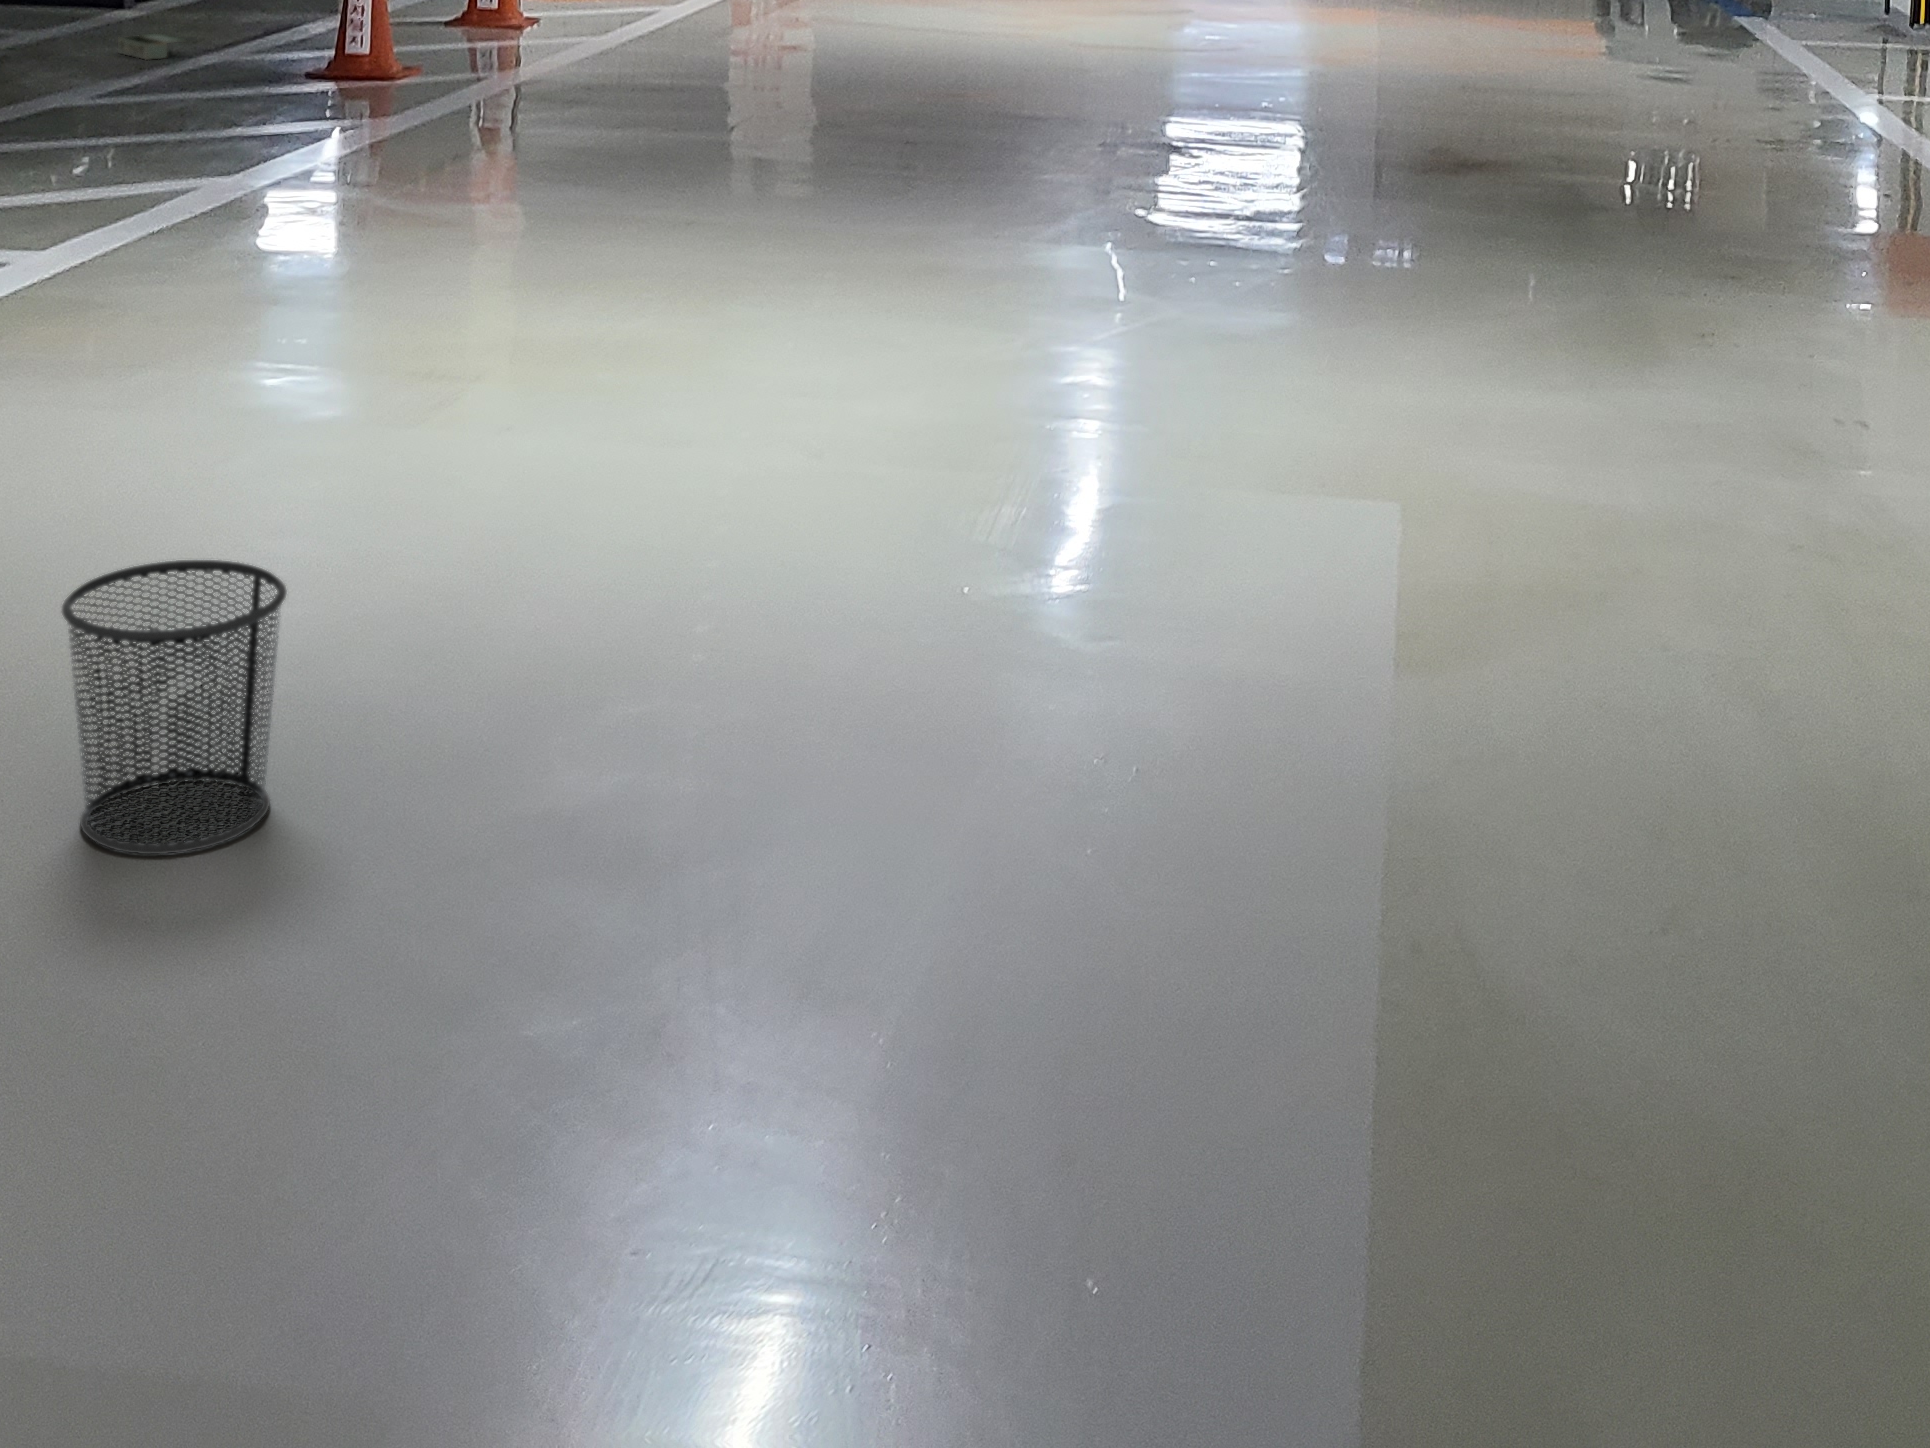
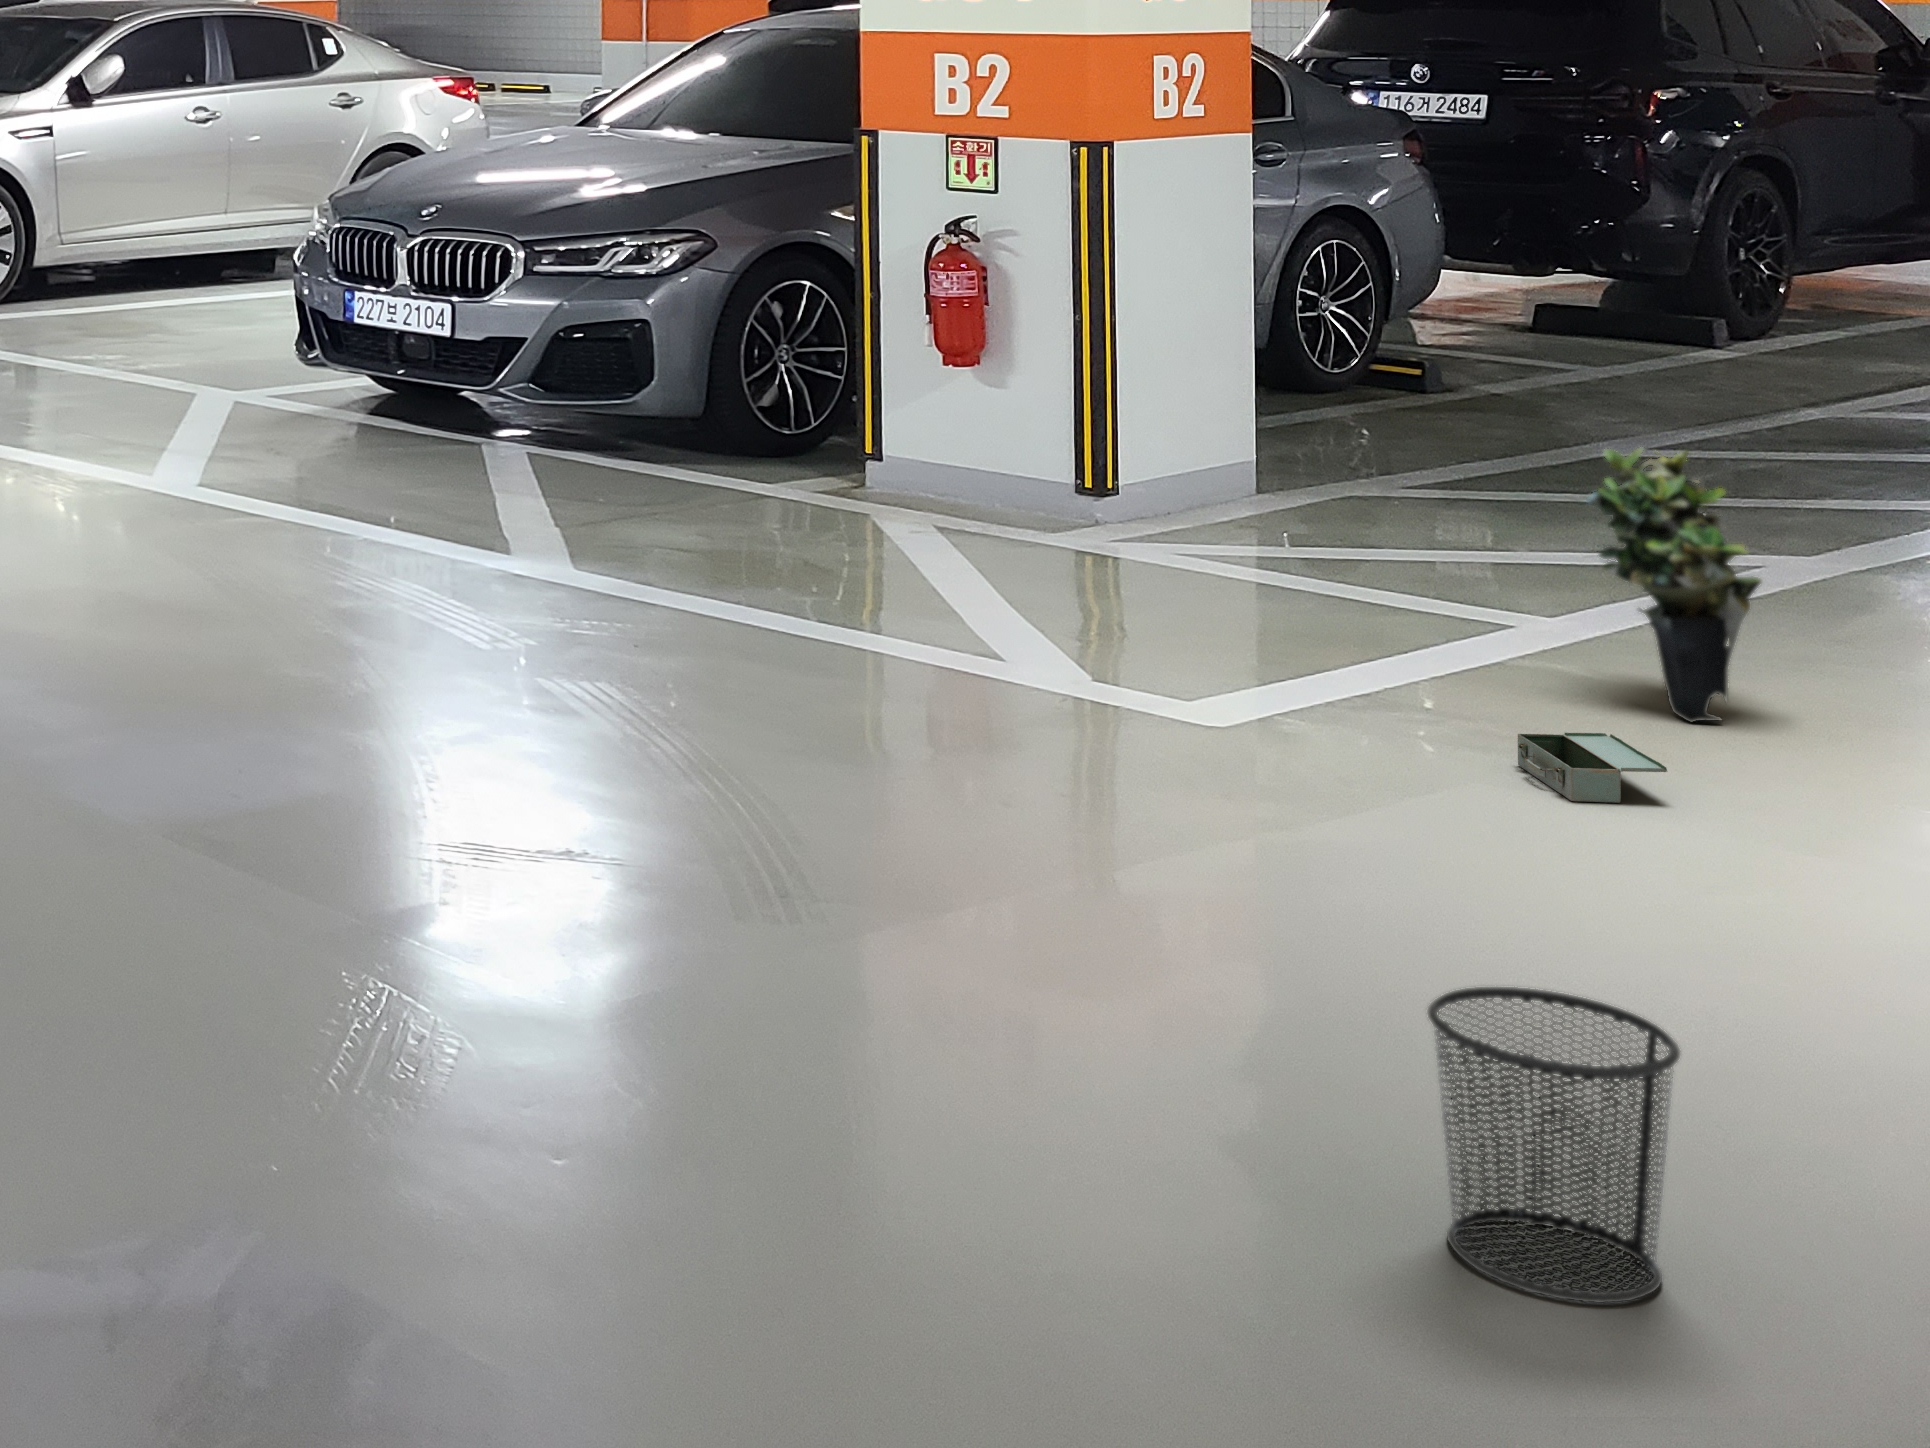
toolbox: present [118,34,184,60] -> present [1518,733,1667,803]
potted plant: none [88,62,228,299] -> present [1587,448,1761,722]

